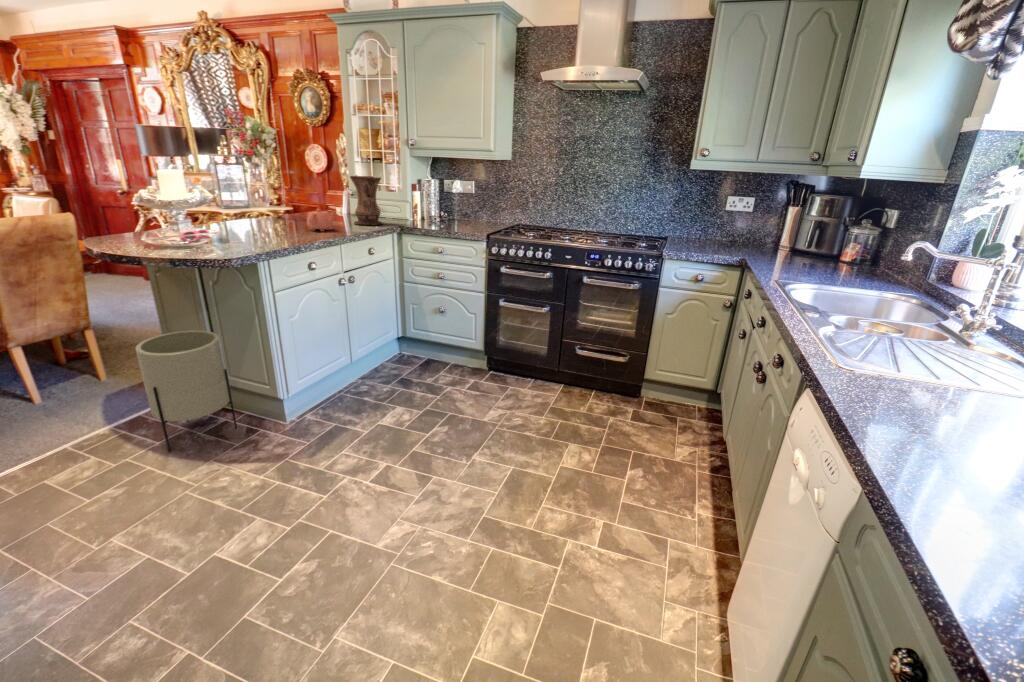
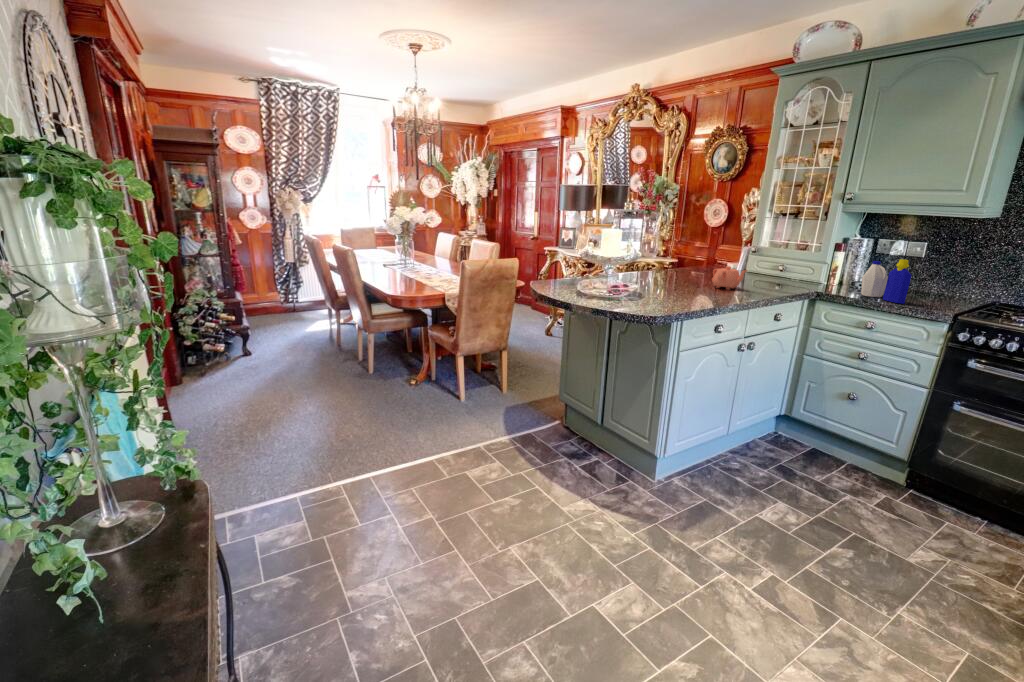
vase: present [350,176,382,226] -> none [757,233,803,288]
bottle: none [431,195,460,230] -> present [861,259,912,304]
planter: present [135,331,237,452] -> none [547,369,616,476]

